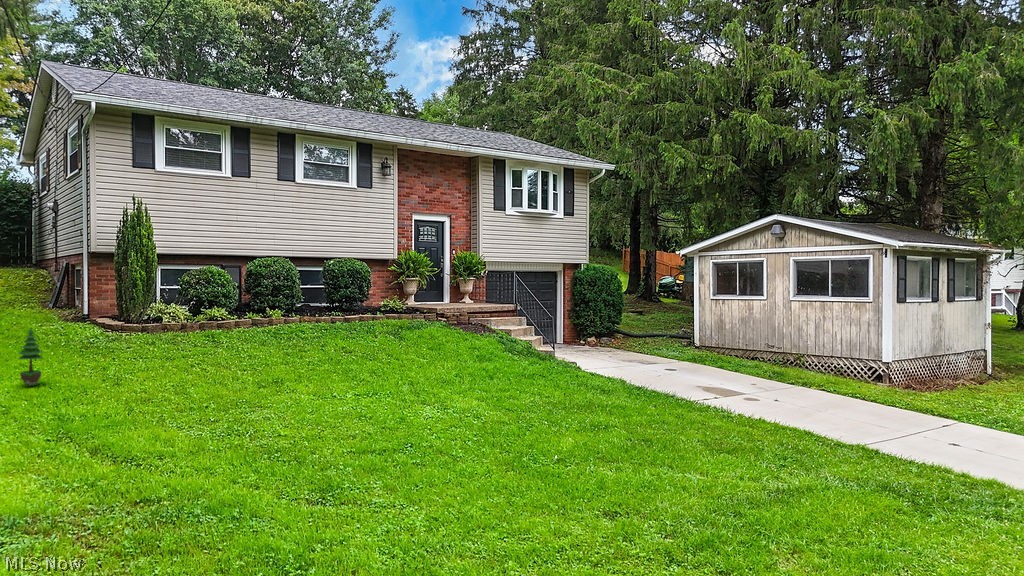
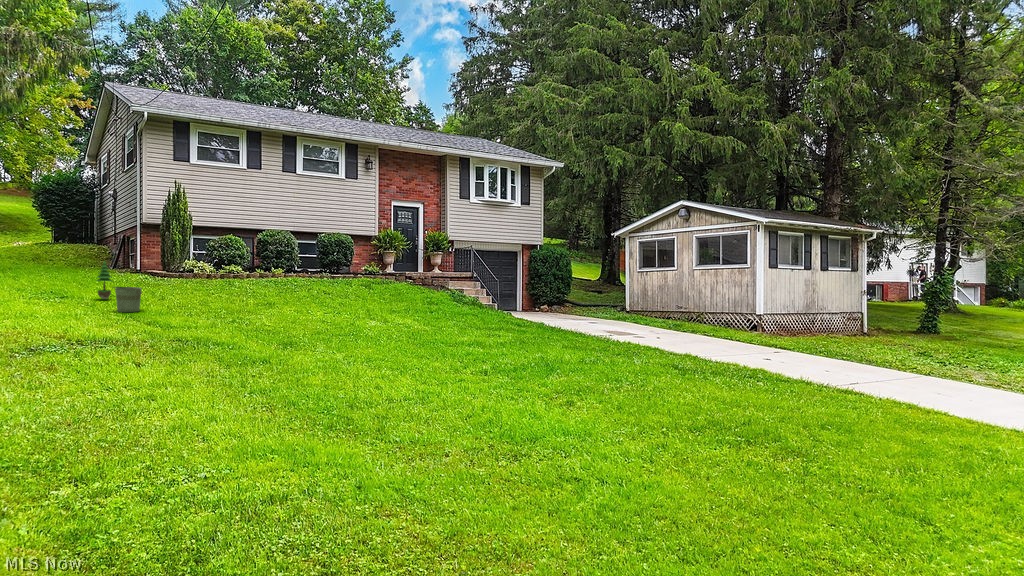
bucket: none [39,374,87,416] -> present [113,286,142,312]

